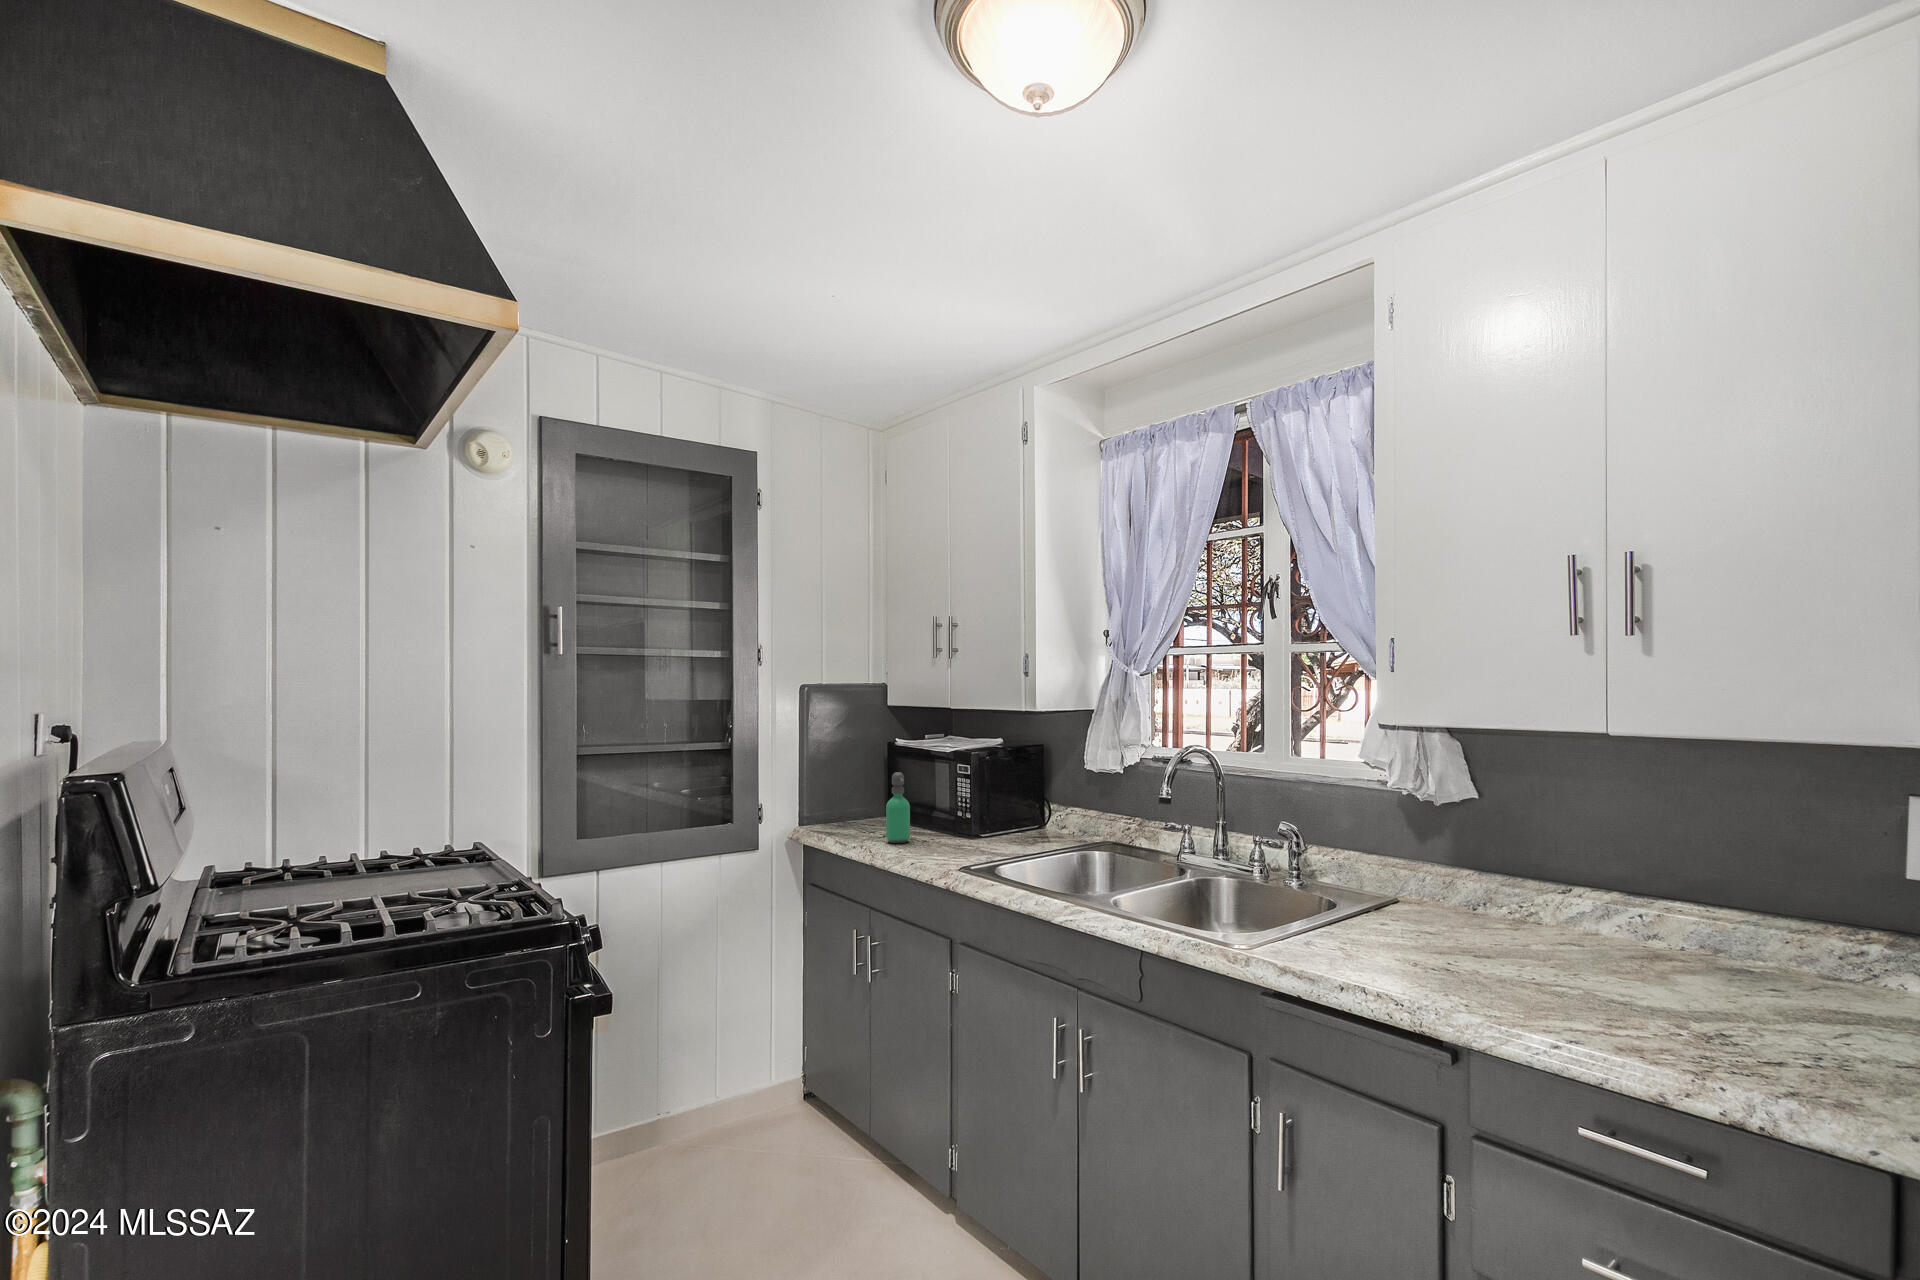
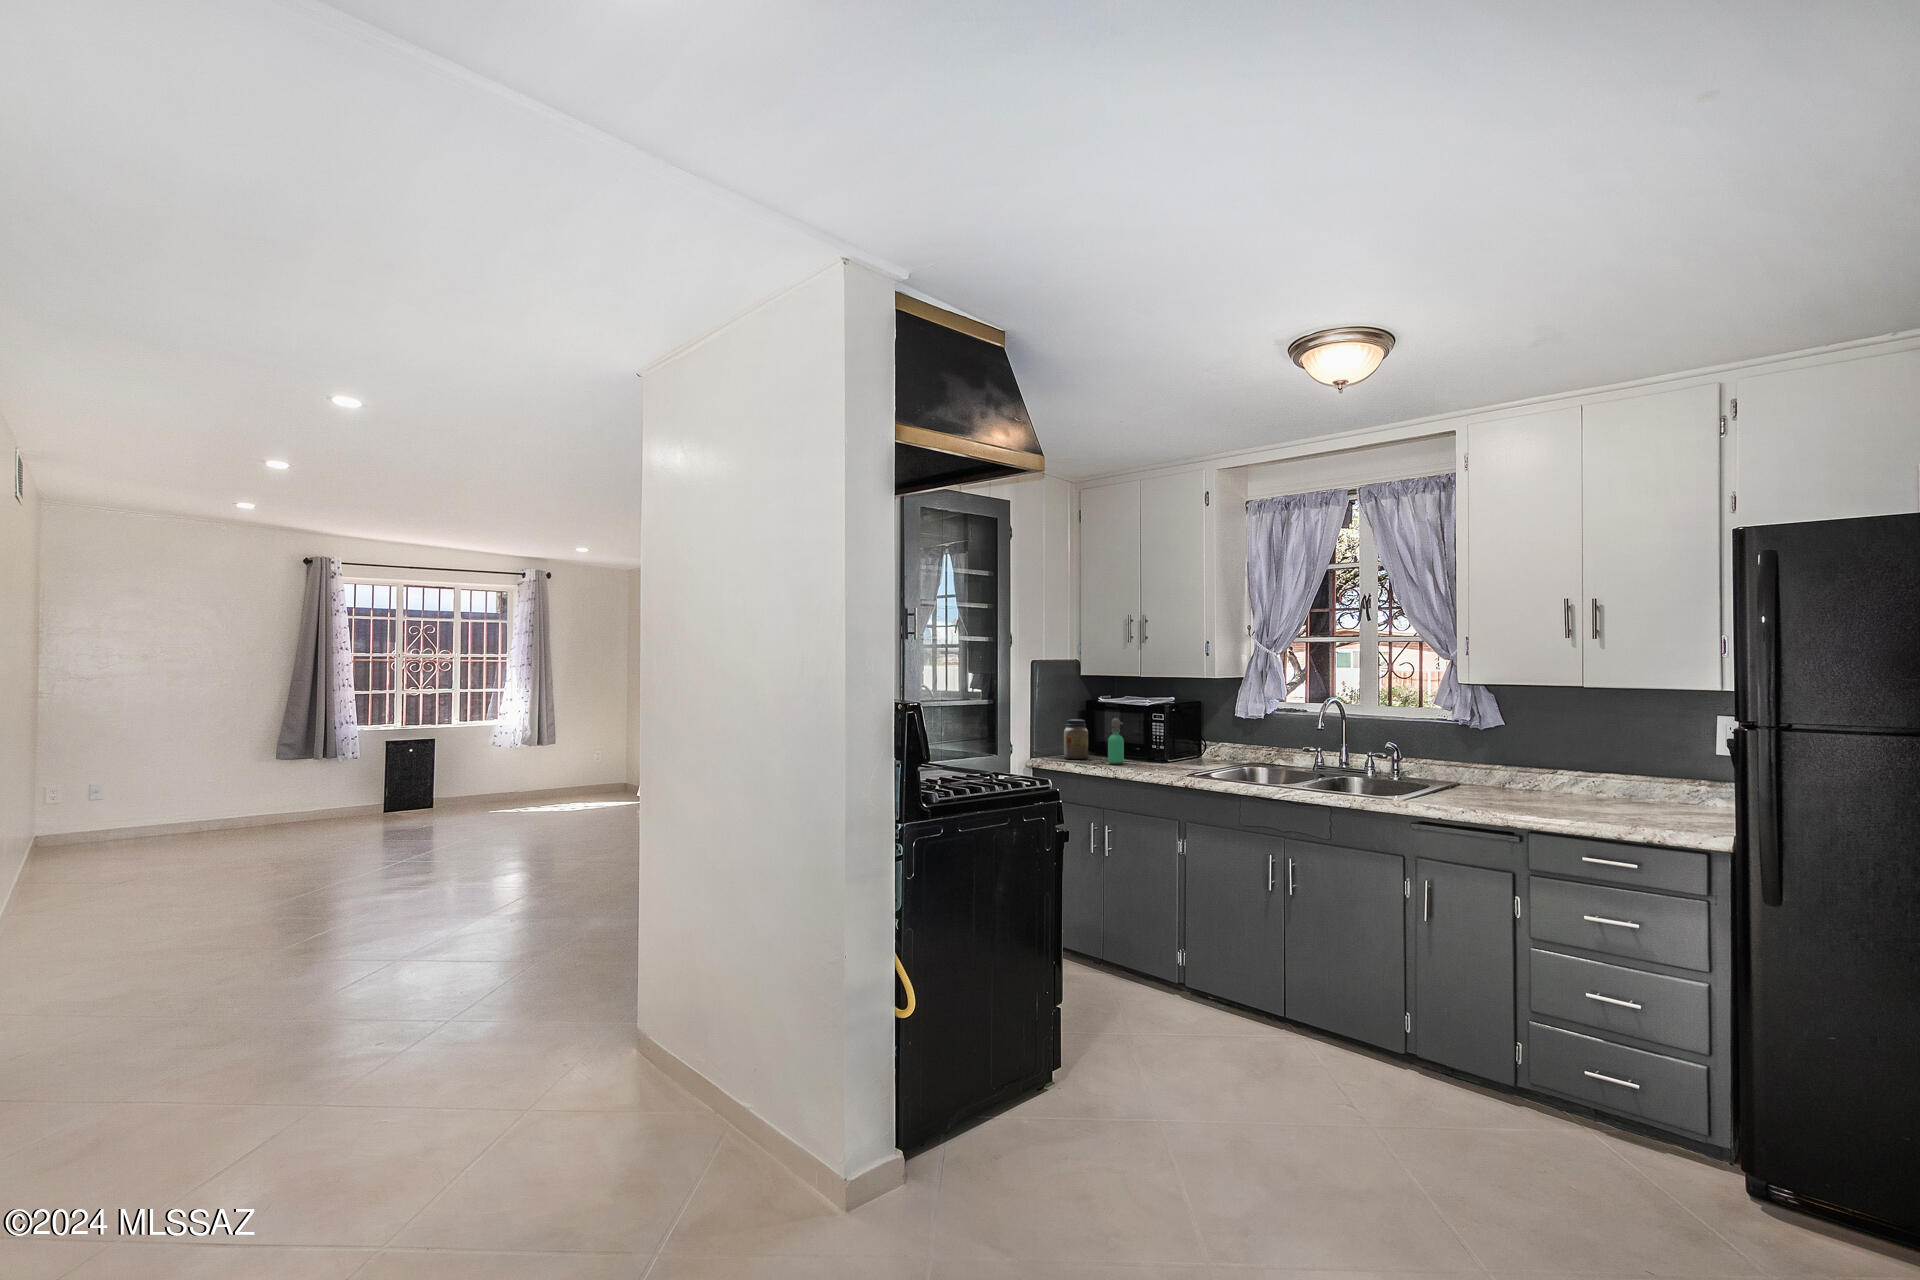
jar: none [843,771,879,831] -> present [1064,719,1088,759]

